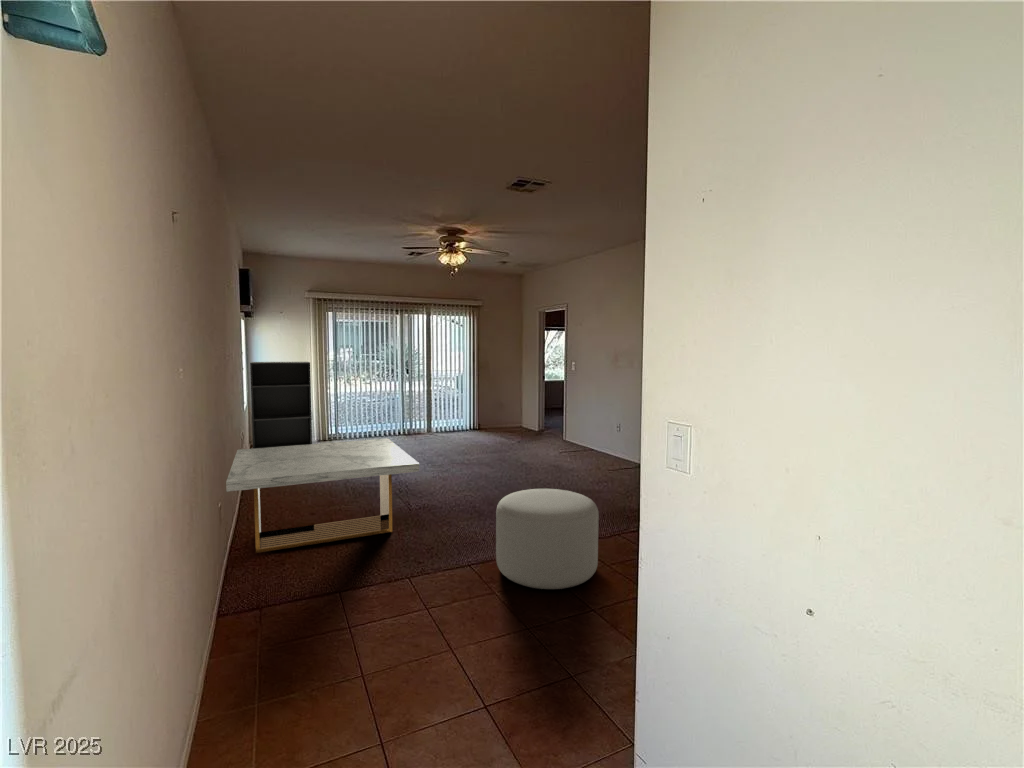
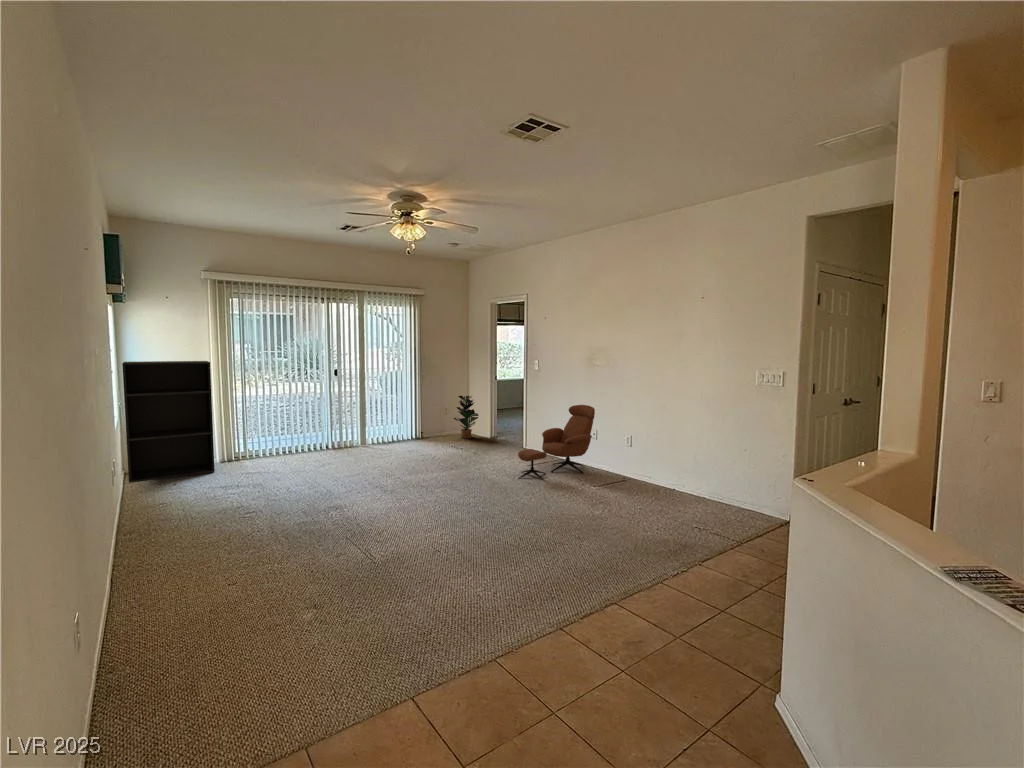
potted plant: none [507,393,529,431] -> present [454,396,479,438]
lounge chair: none [547,401,619,464] -> present [518,405,595,480]
coffee table: present [226,439,419,553] -> none [84,468,407,677]
ottoman: present [496,489,599,589] -> none [532,538,679,699]

